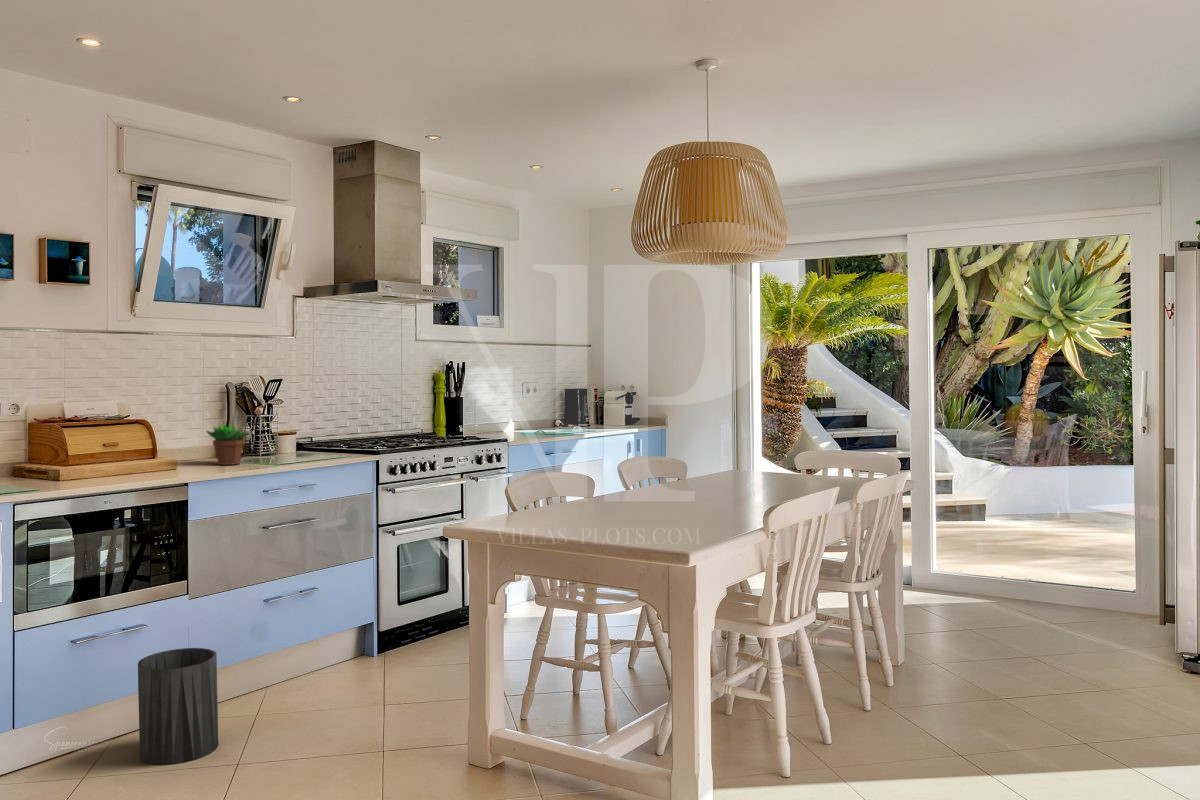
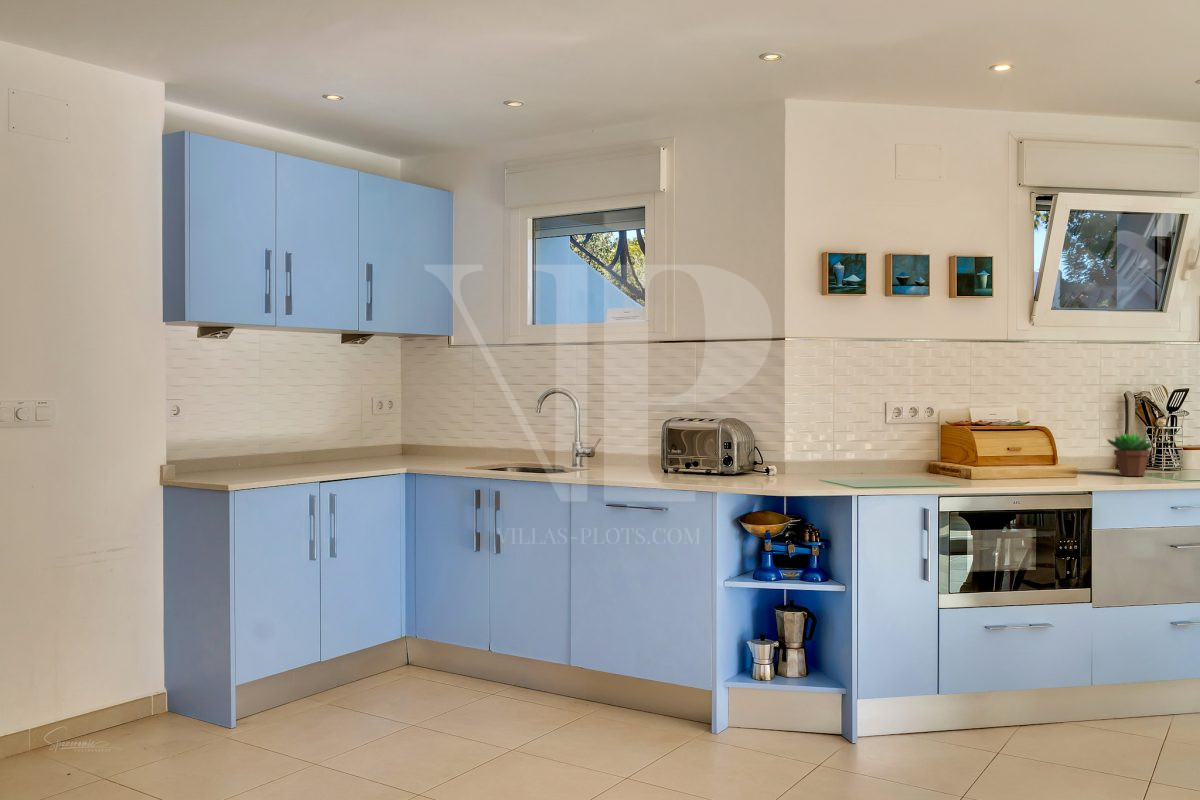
trash can: present [138,648,218,765] -> none [1046,656,1128,772]

